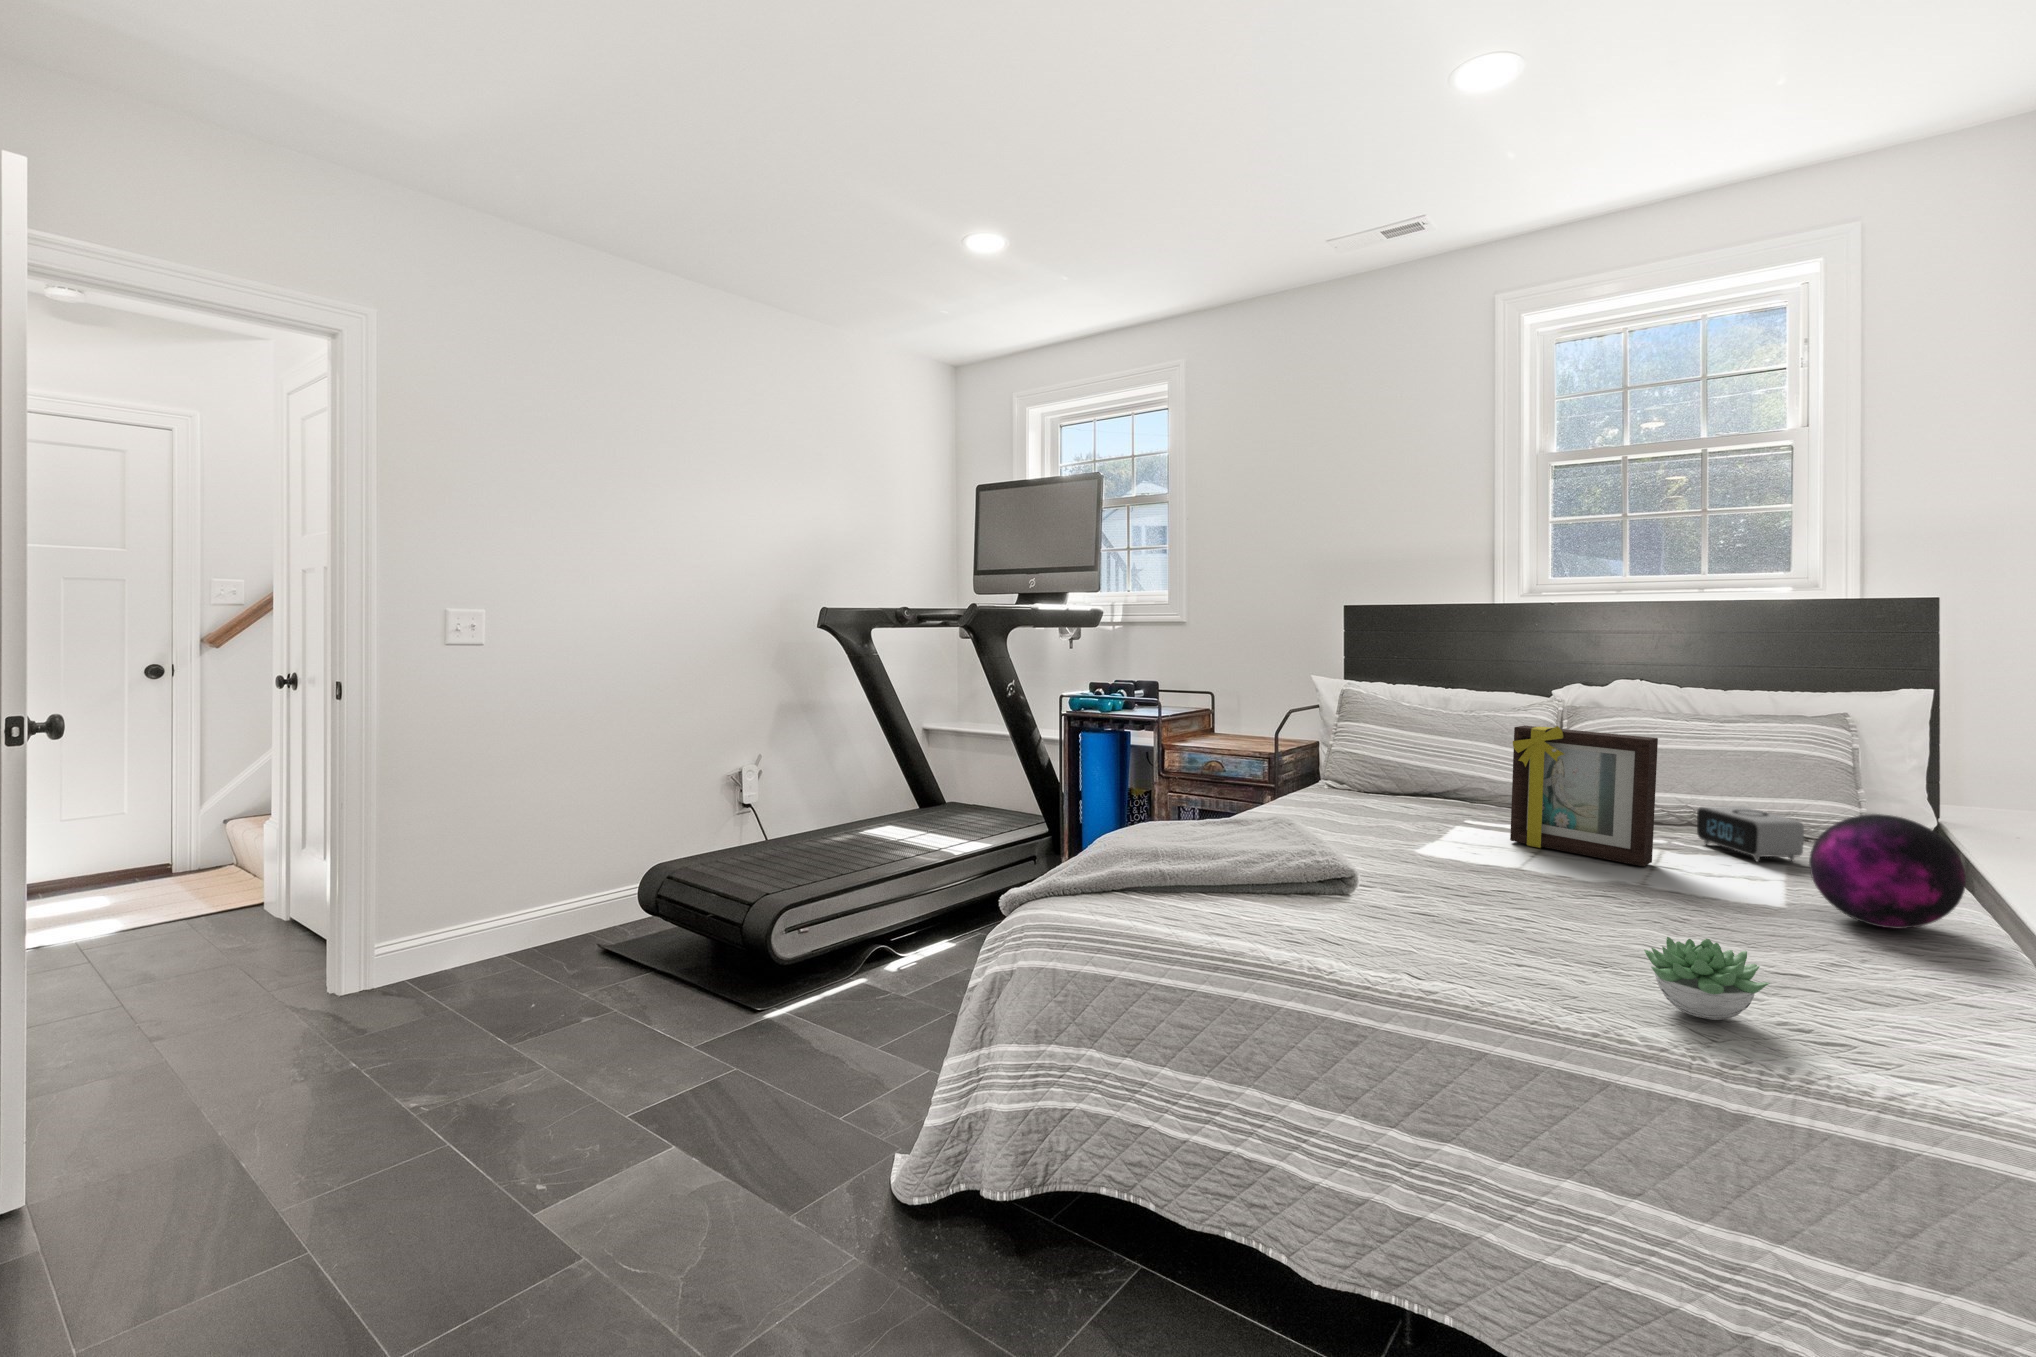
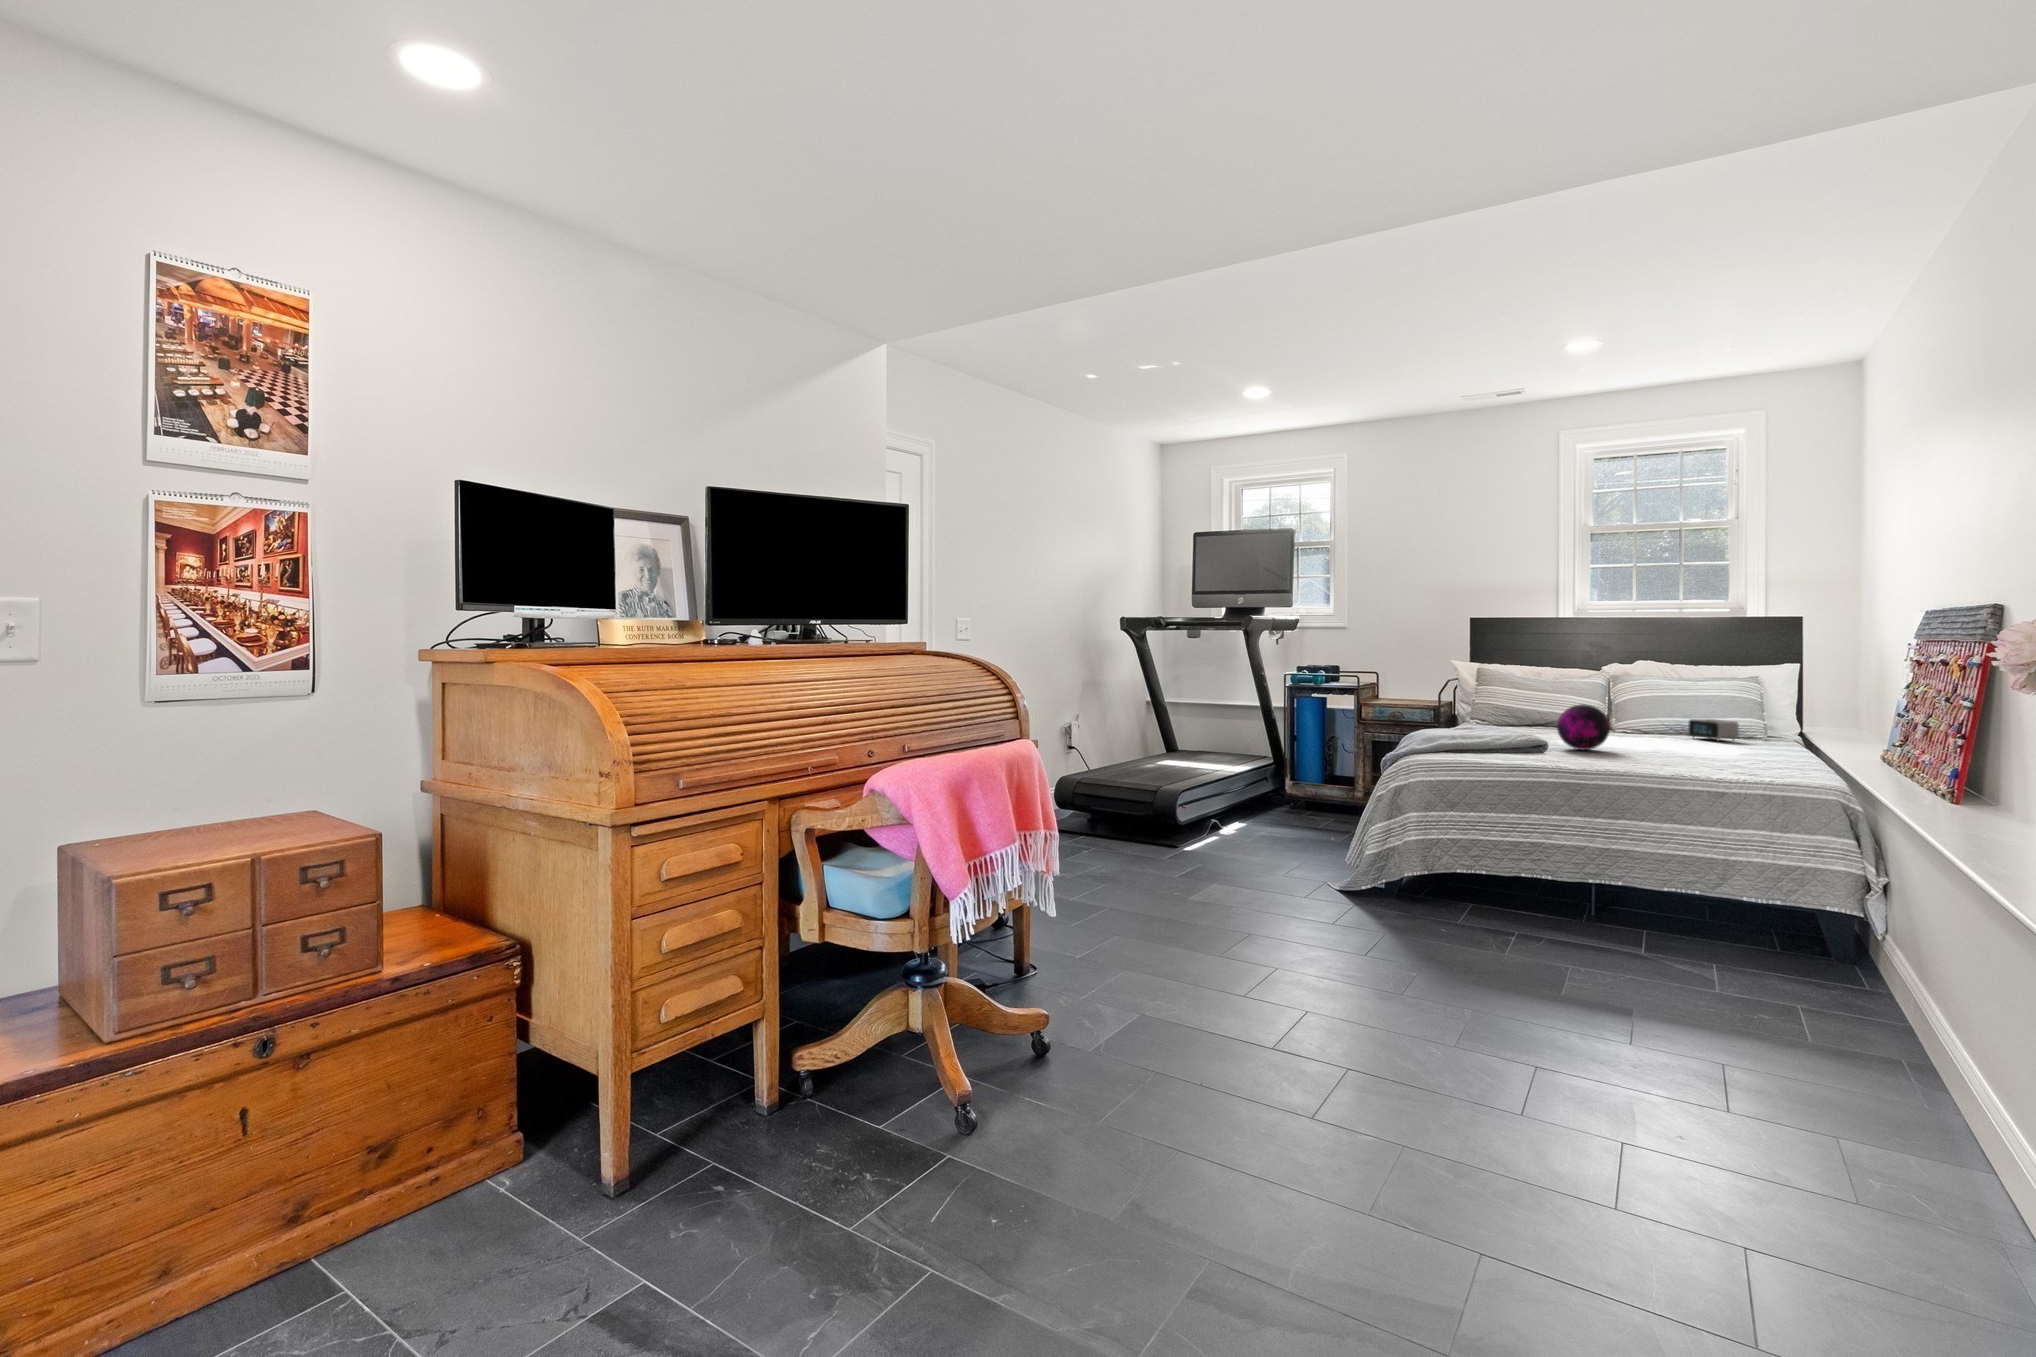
picture frame: present [1510,725,1658,866] -> none [1599,677,1673,743]
decorative orb: present [1809,814,1966,929] -> present [1557,704,1610,750]
succulent plant: present [1644,937,1770,1020] -> none [1685,741,1731,768]

